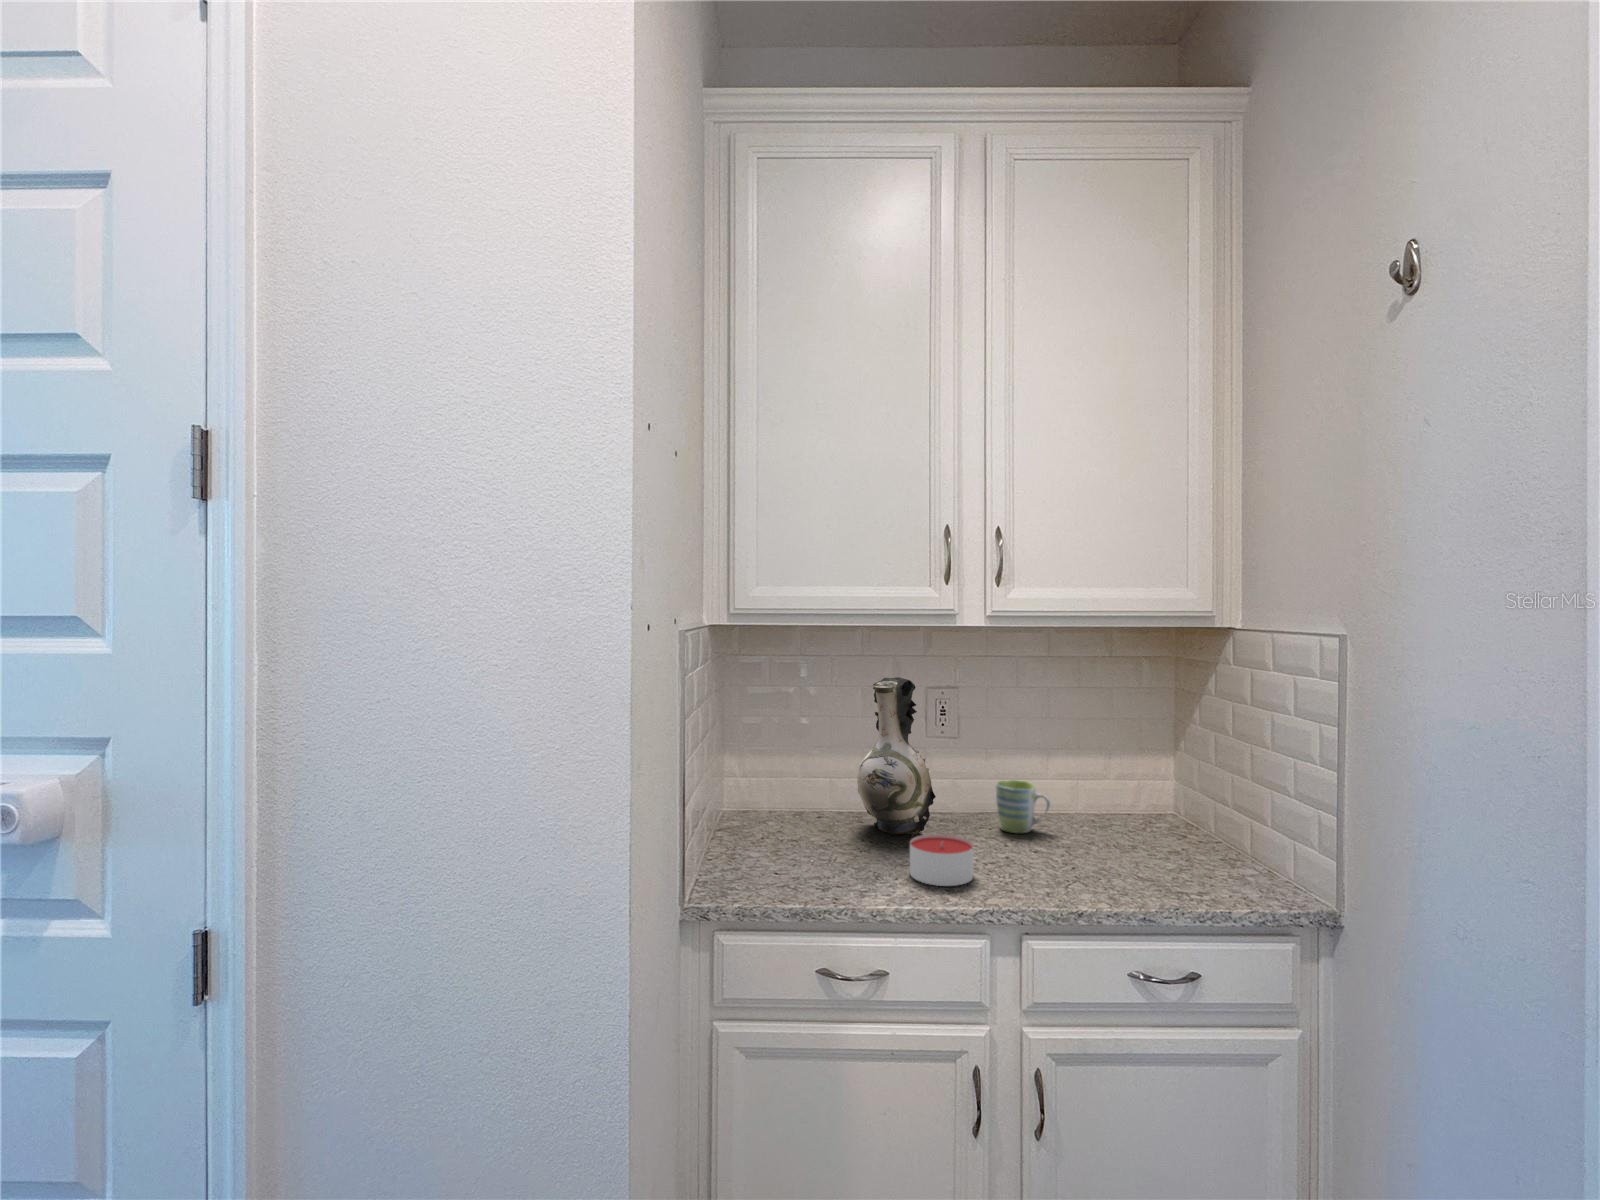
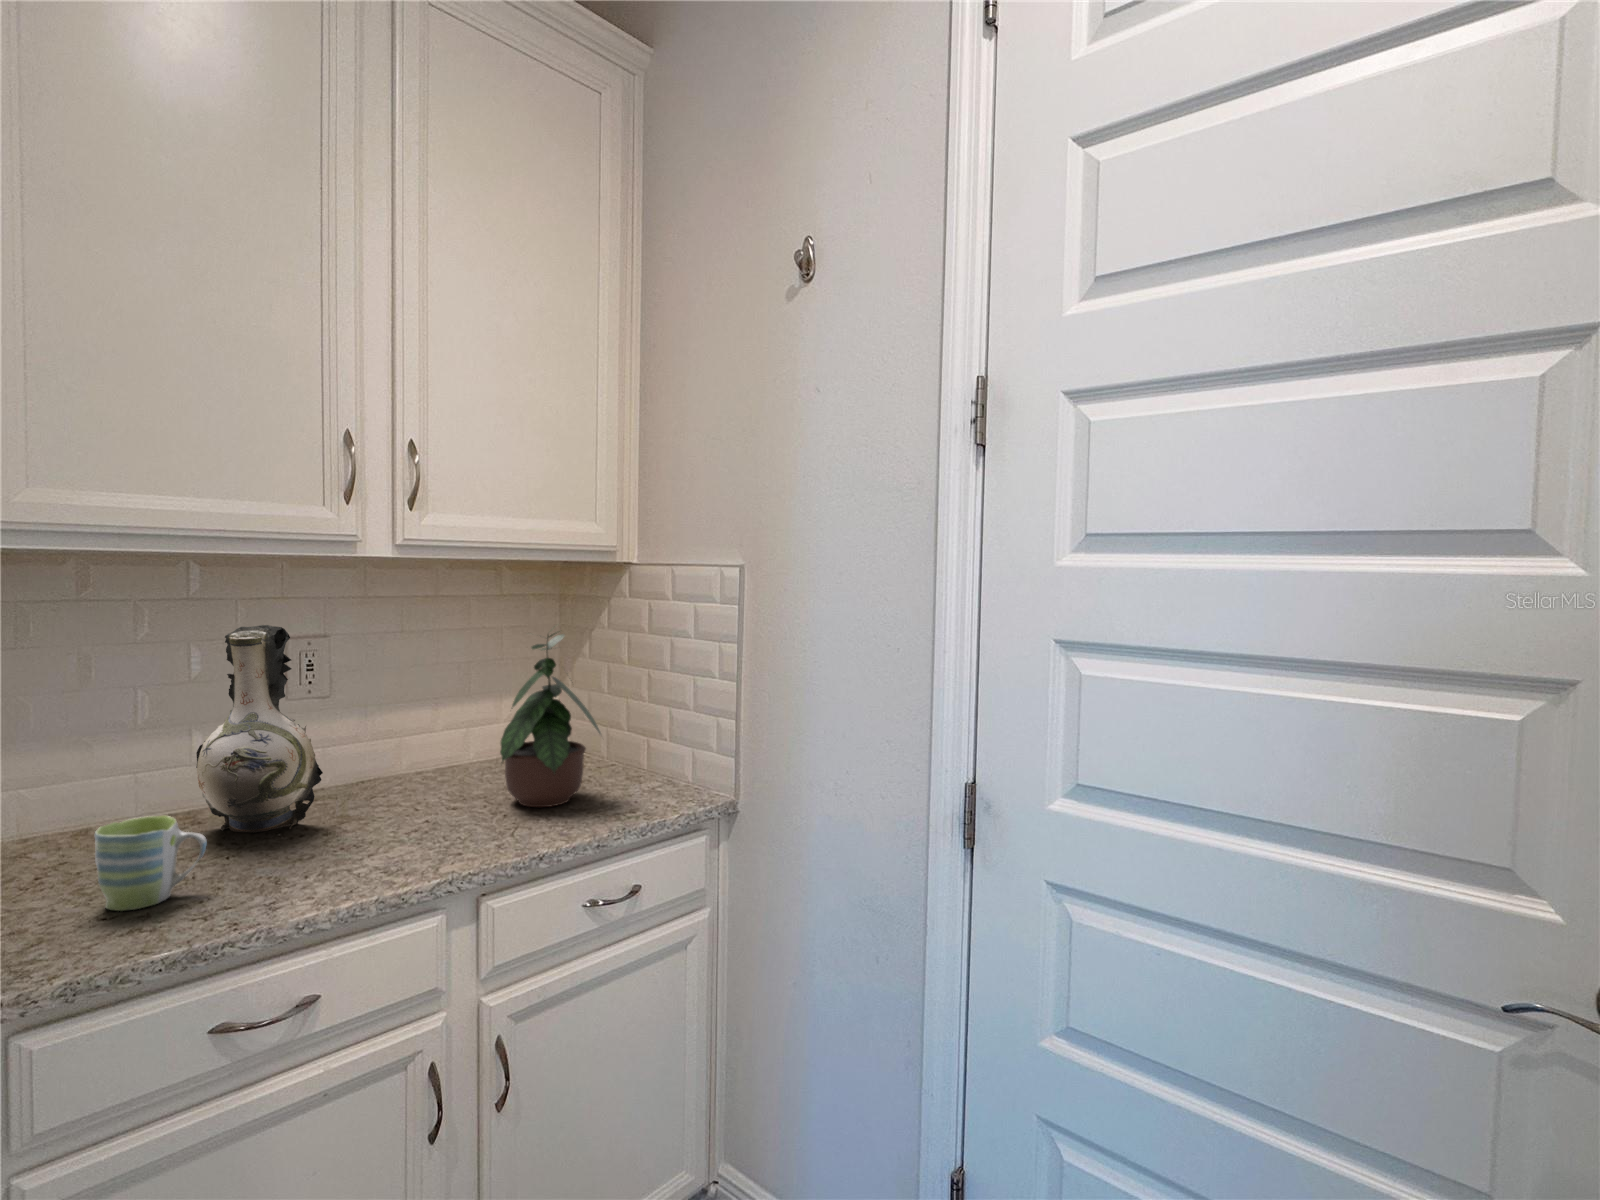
potted plant: none [1063,688,1186,869] -> present [500,633,601,807]
mug: present [996,780,1050,833] -> present [95,816,207,911]
candle: present [910,834,973,886] -> none [320,810,408,873]

